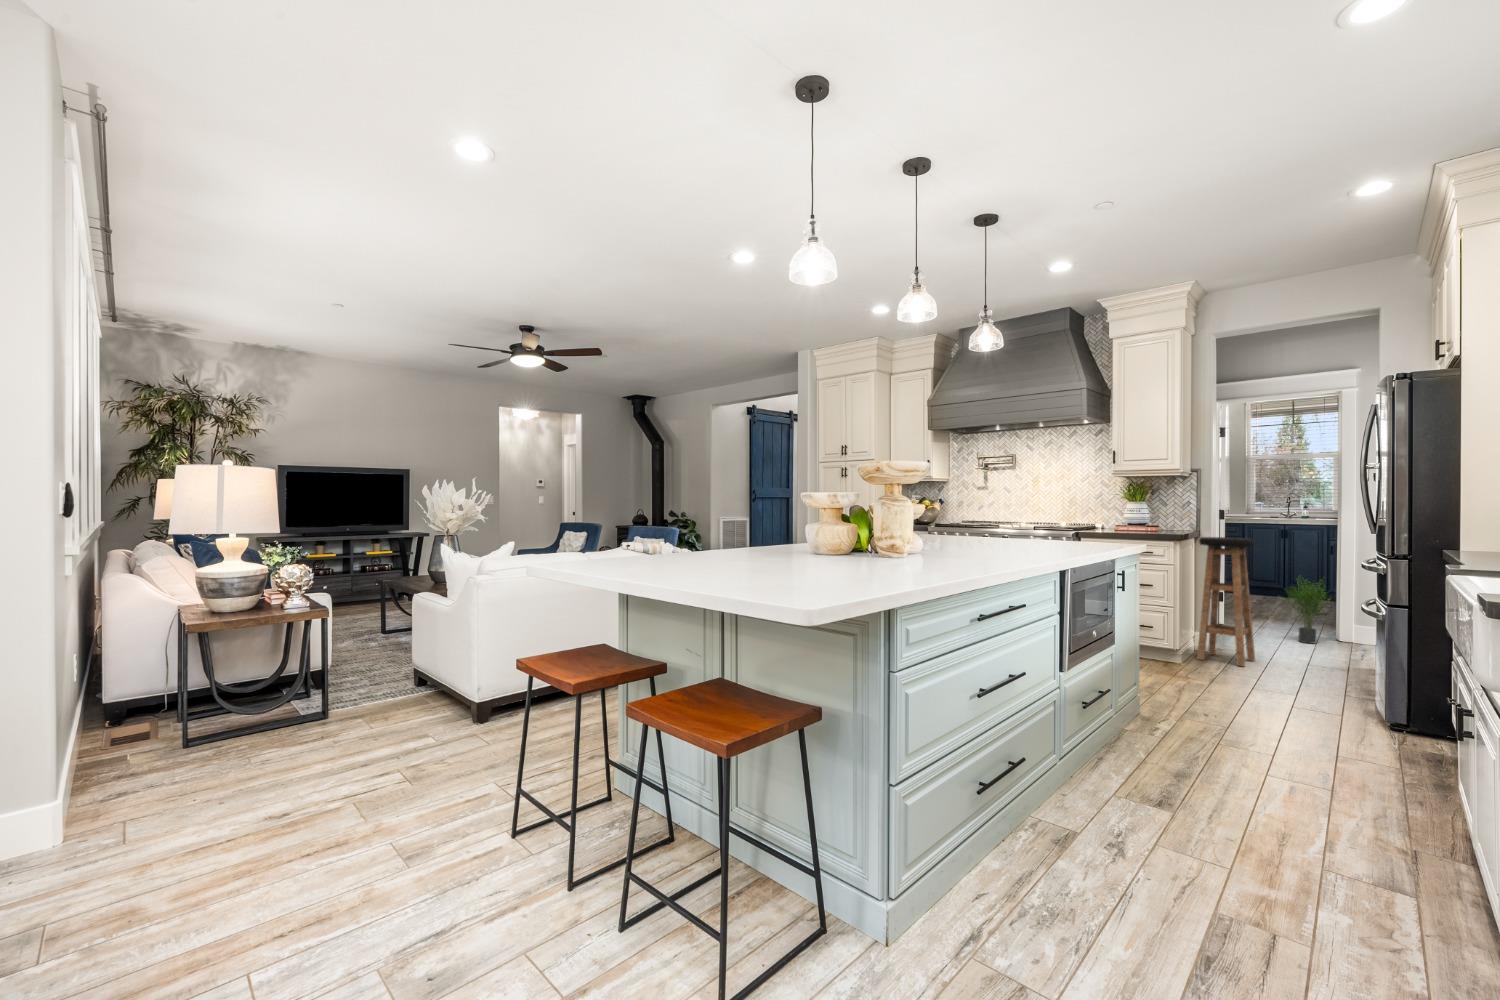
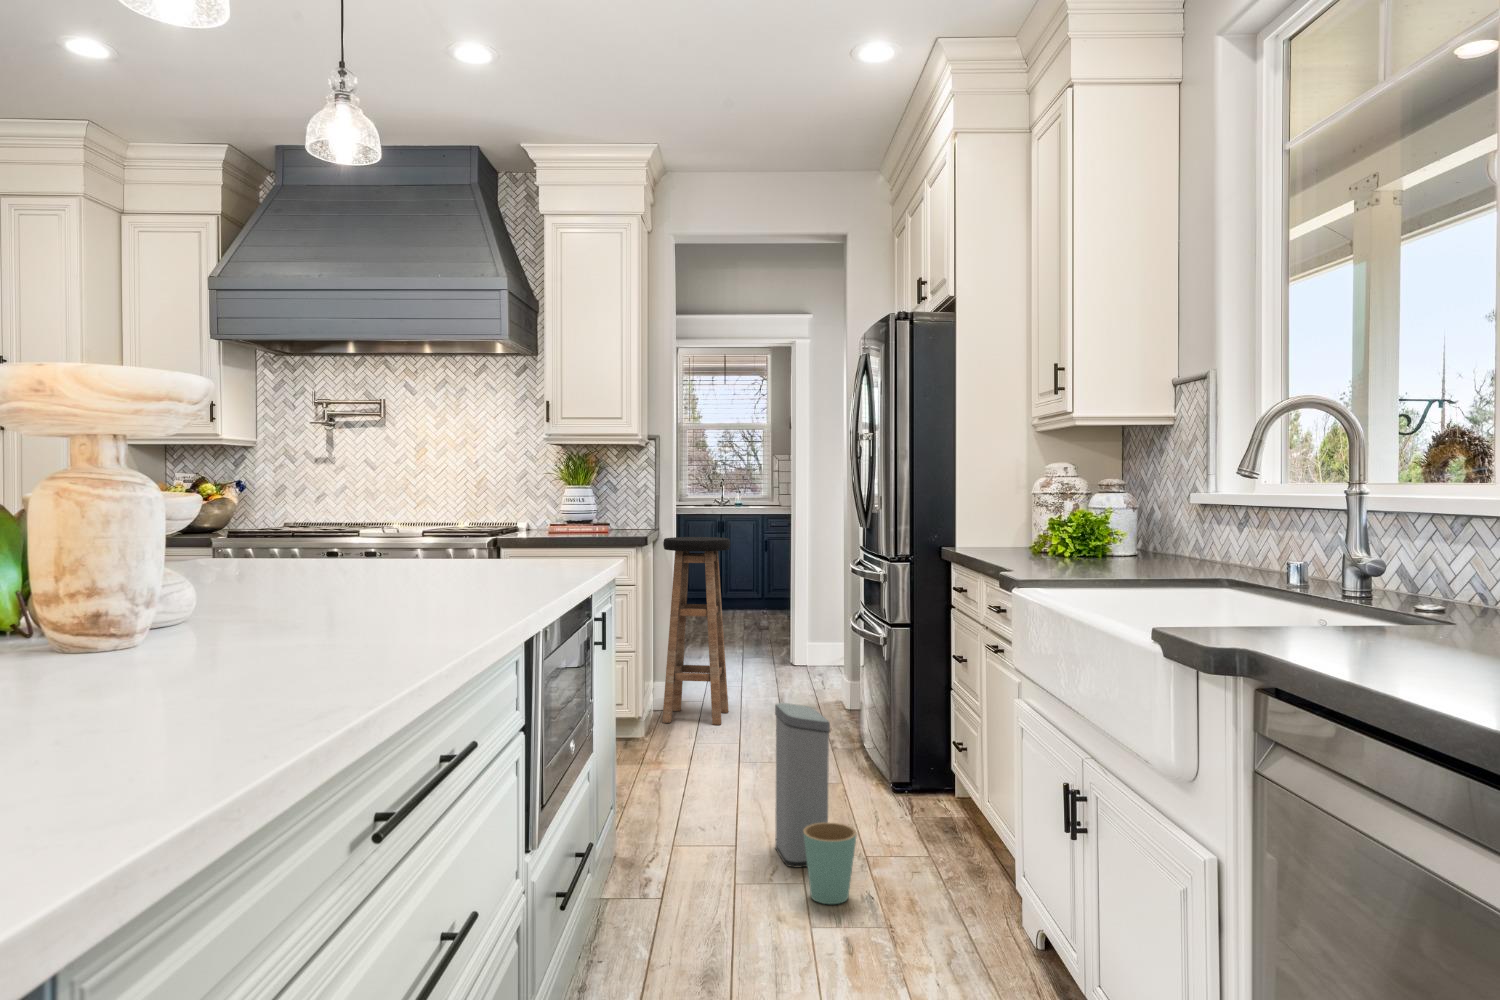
potted plant: present [1283,583,1325,643] -> none [730,581,795,673]
trash can: none [1247,641,1295,764] -> present [775,703,856,904]

